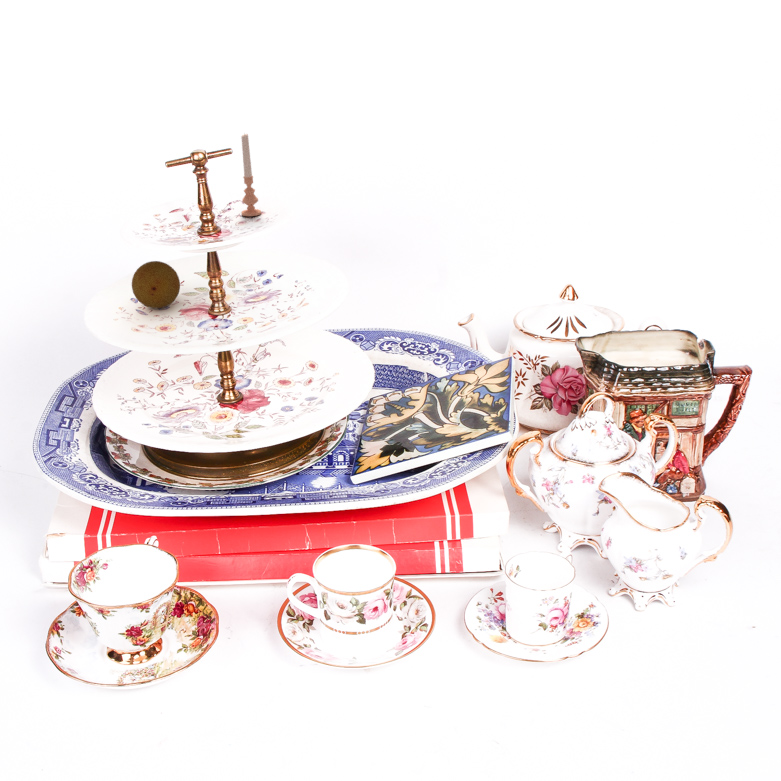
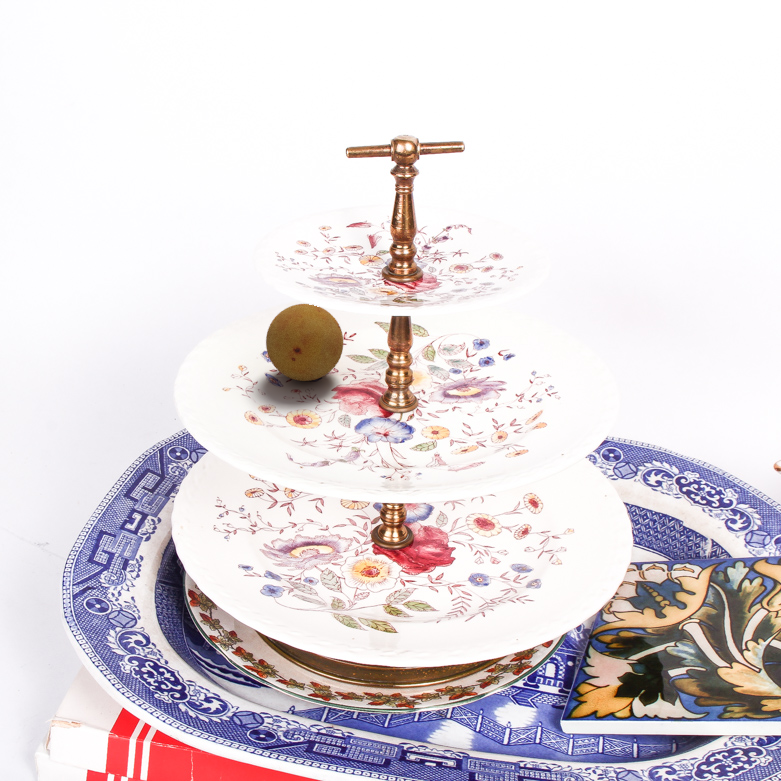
candle: present [241,134,261,216] -> none [463,120,498,260]

